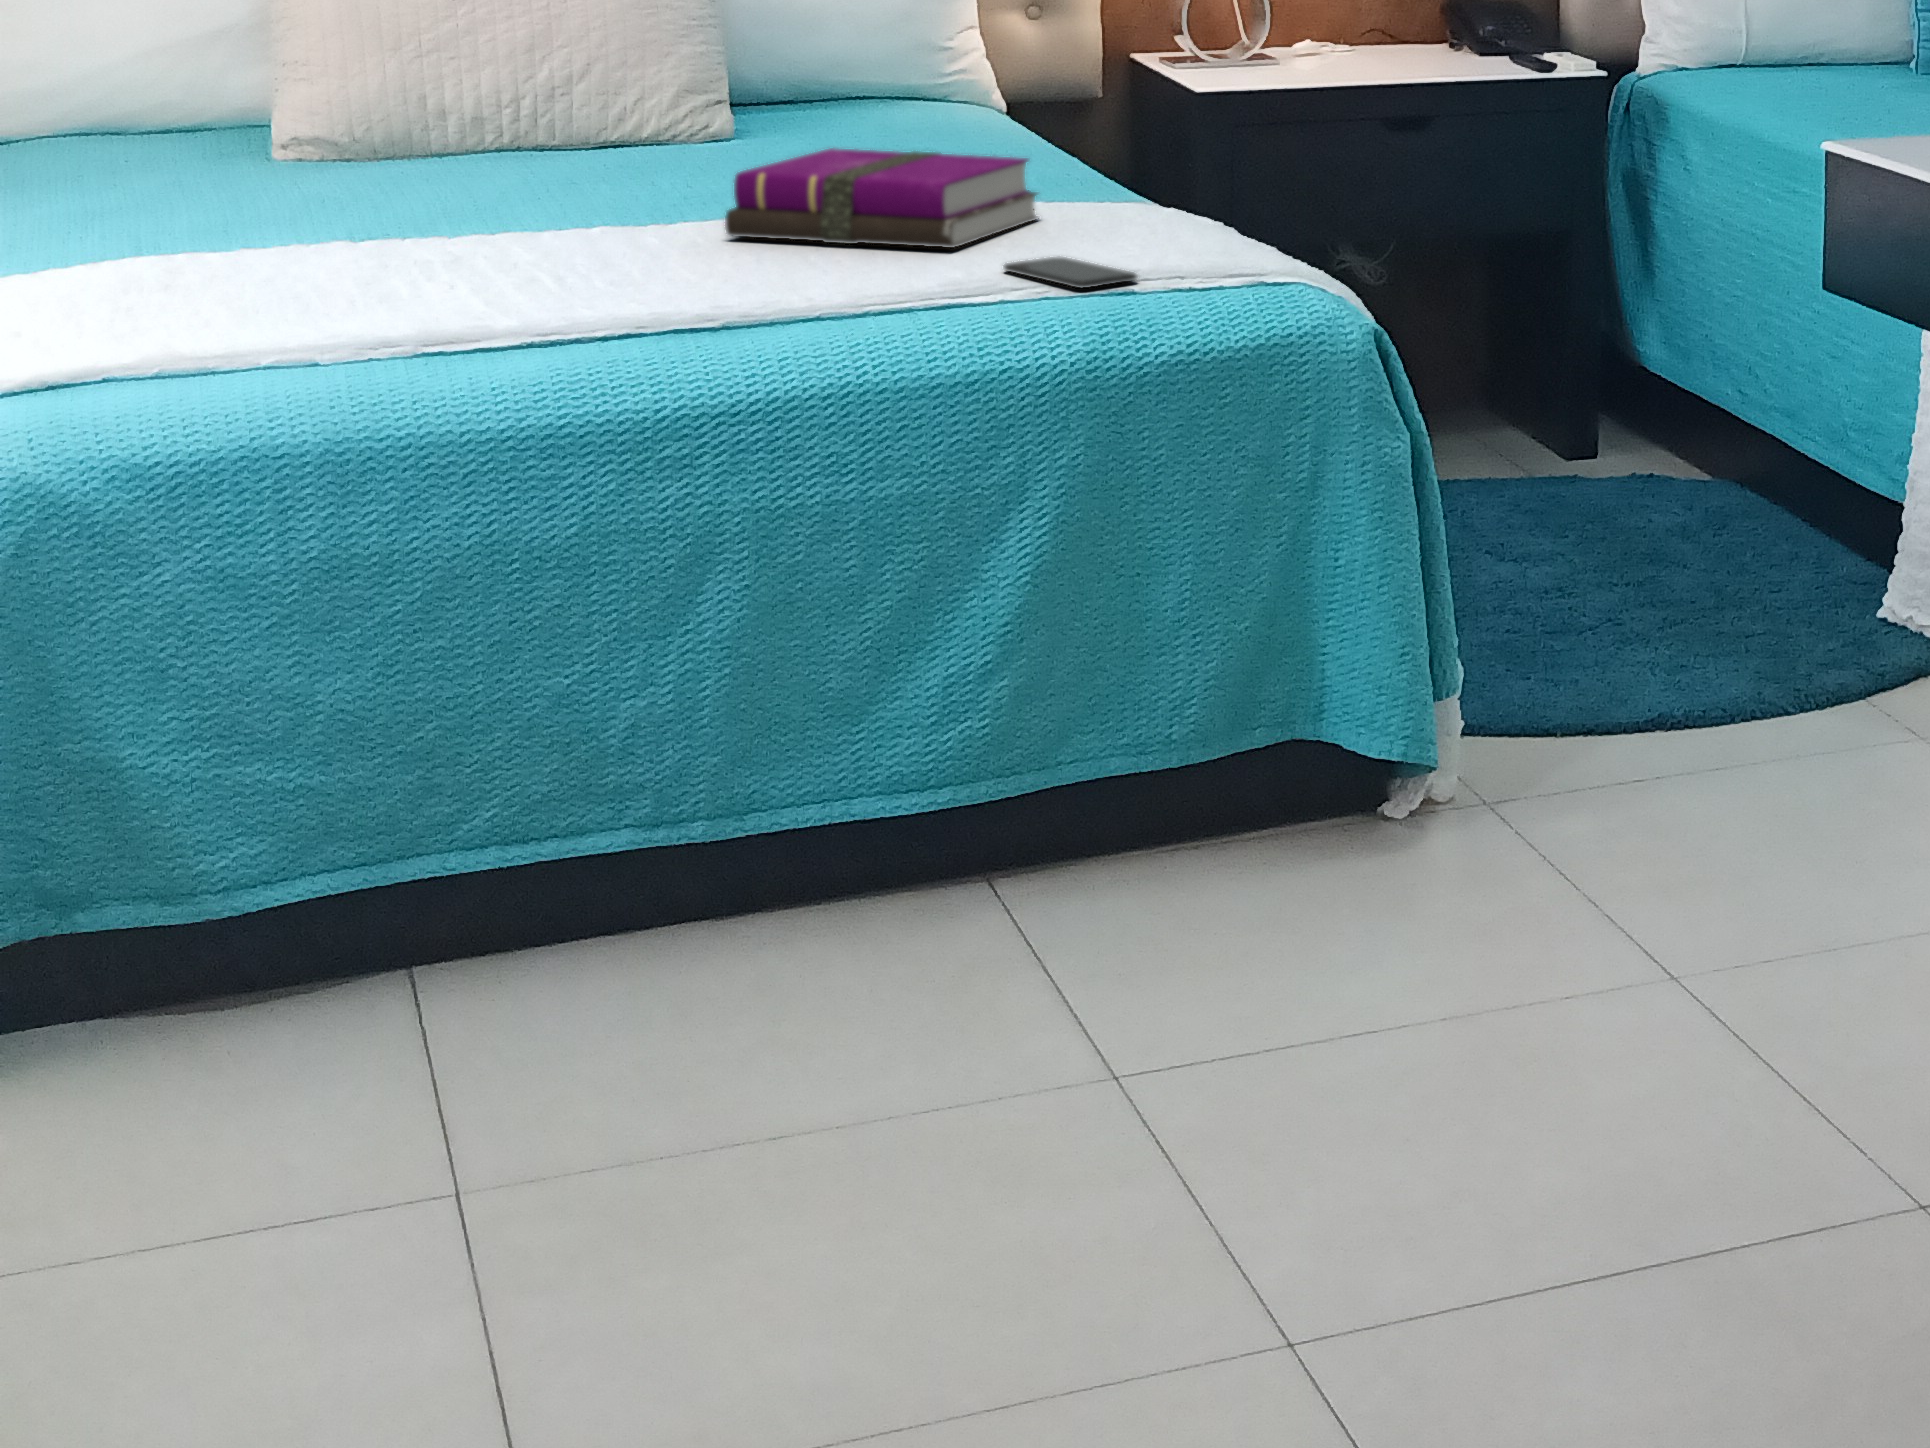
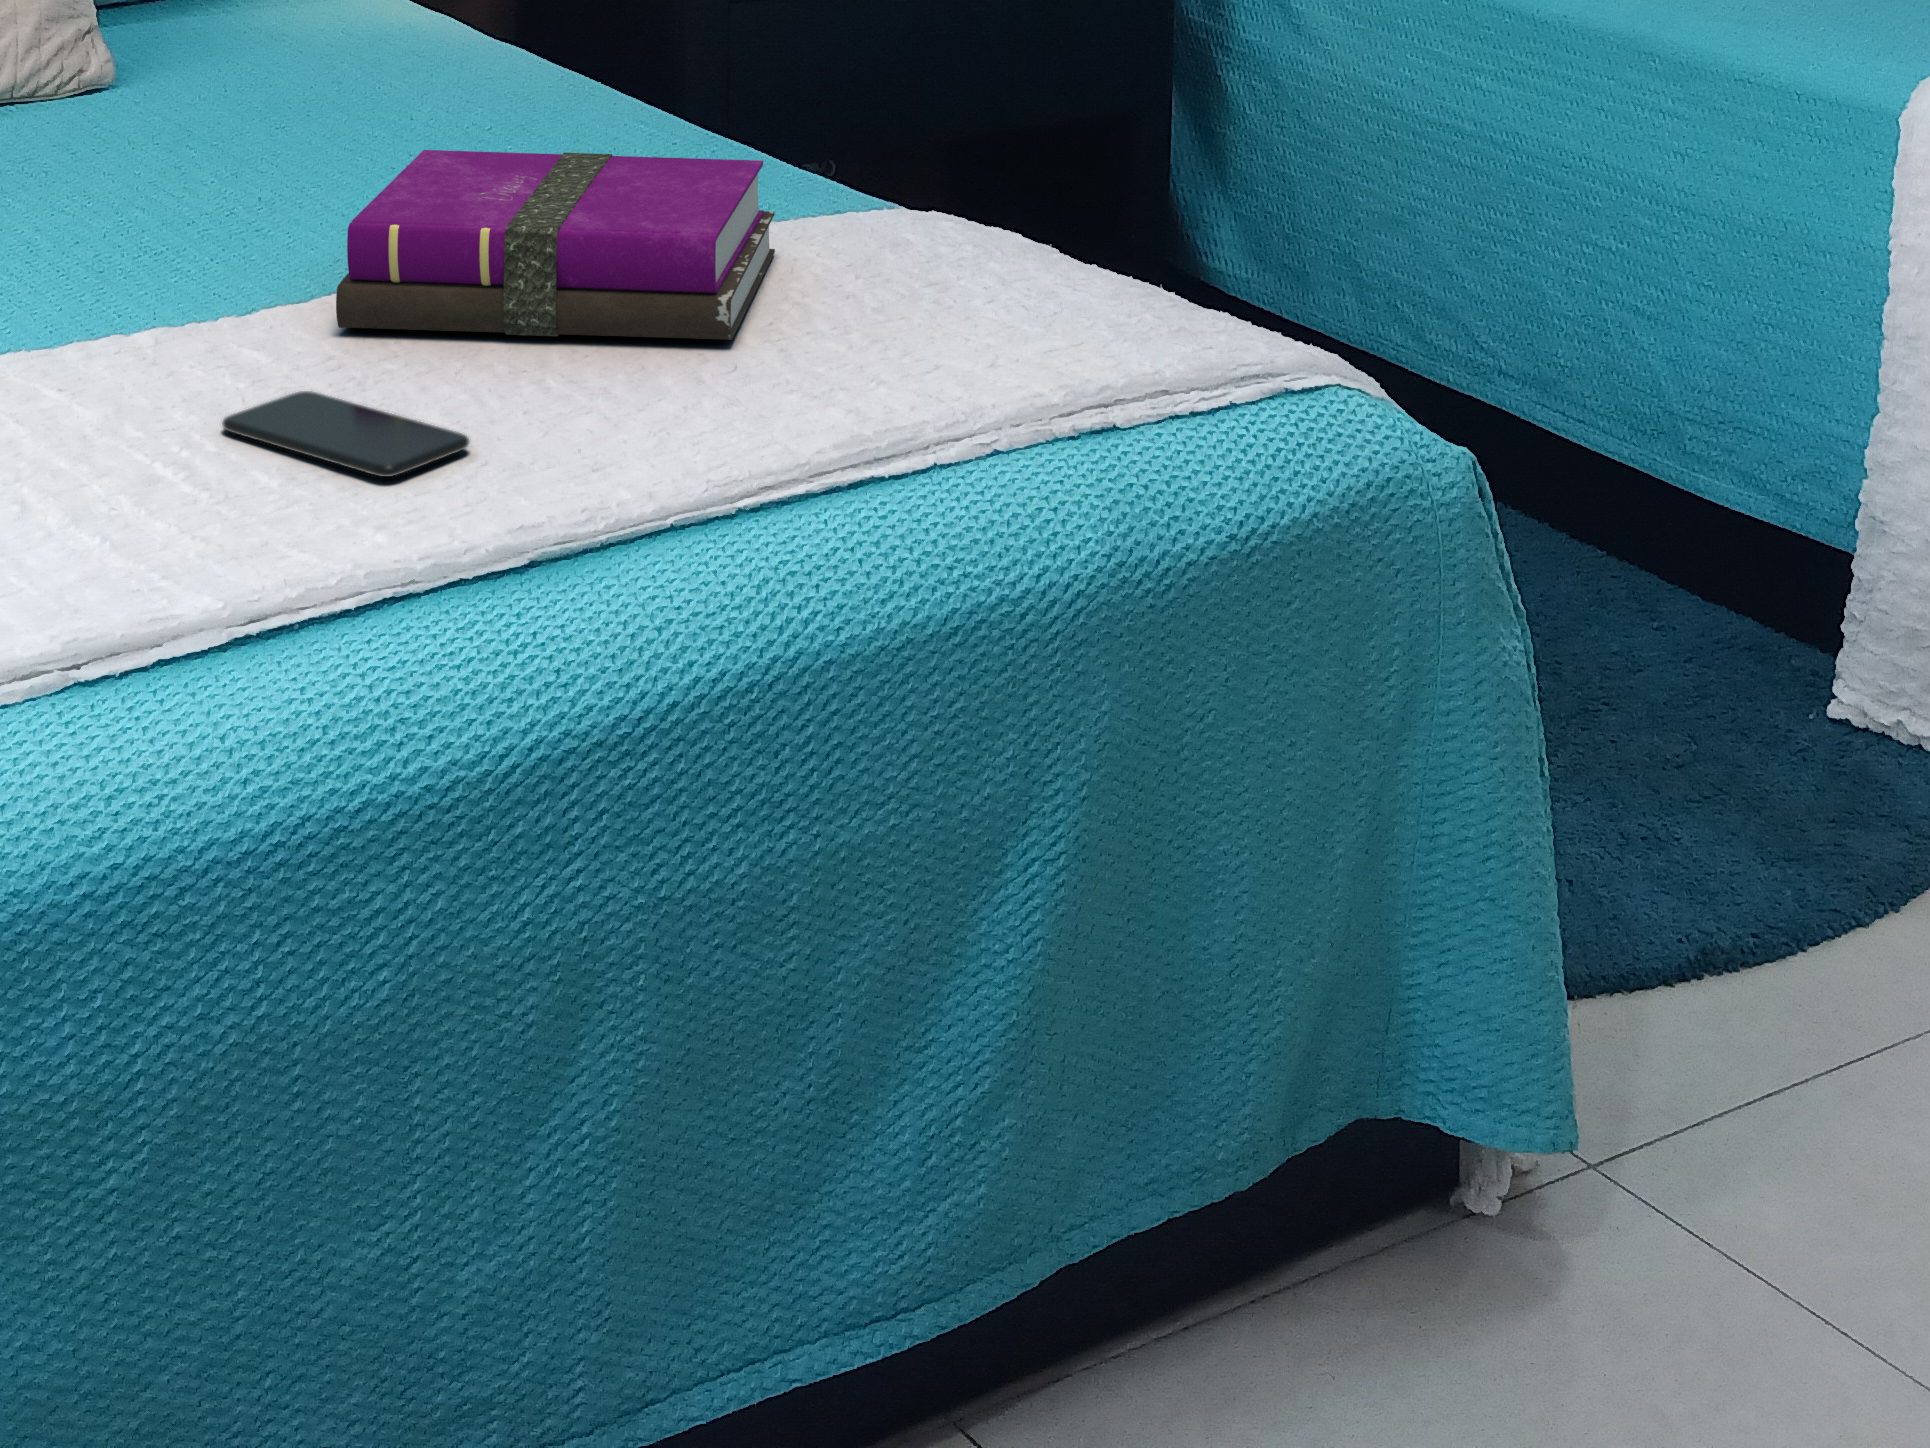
smartphone: present [1004,257,1137,288] -> present [222,391,469,477]

